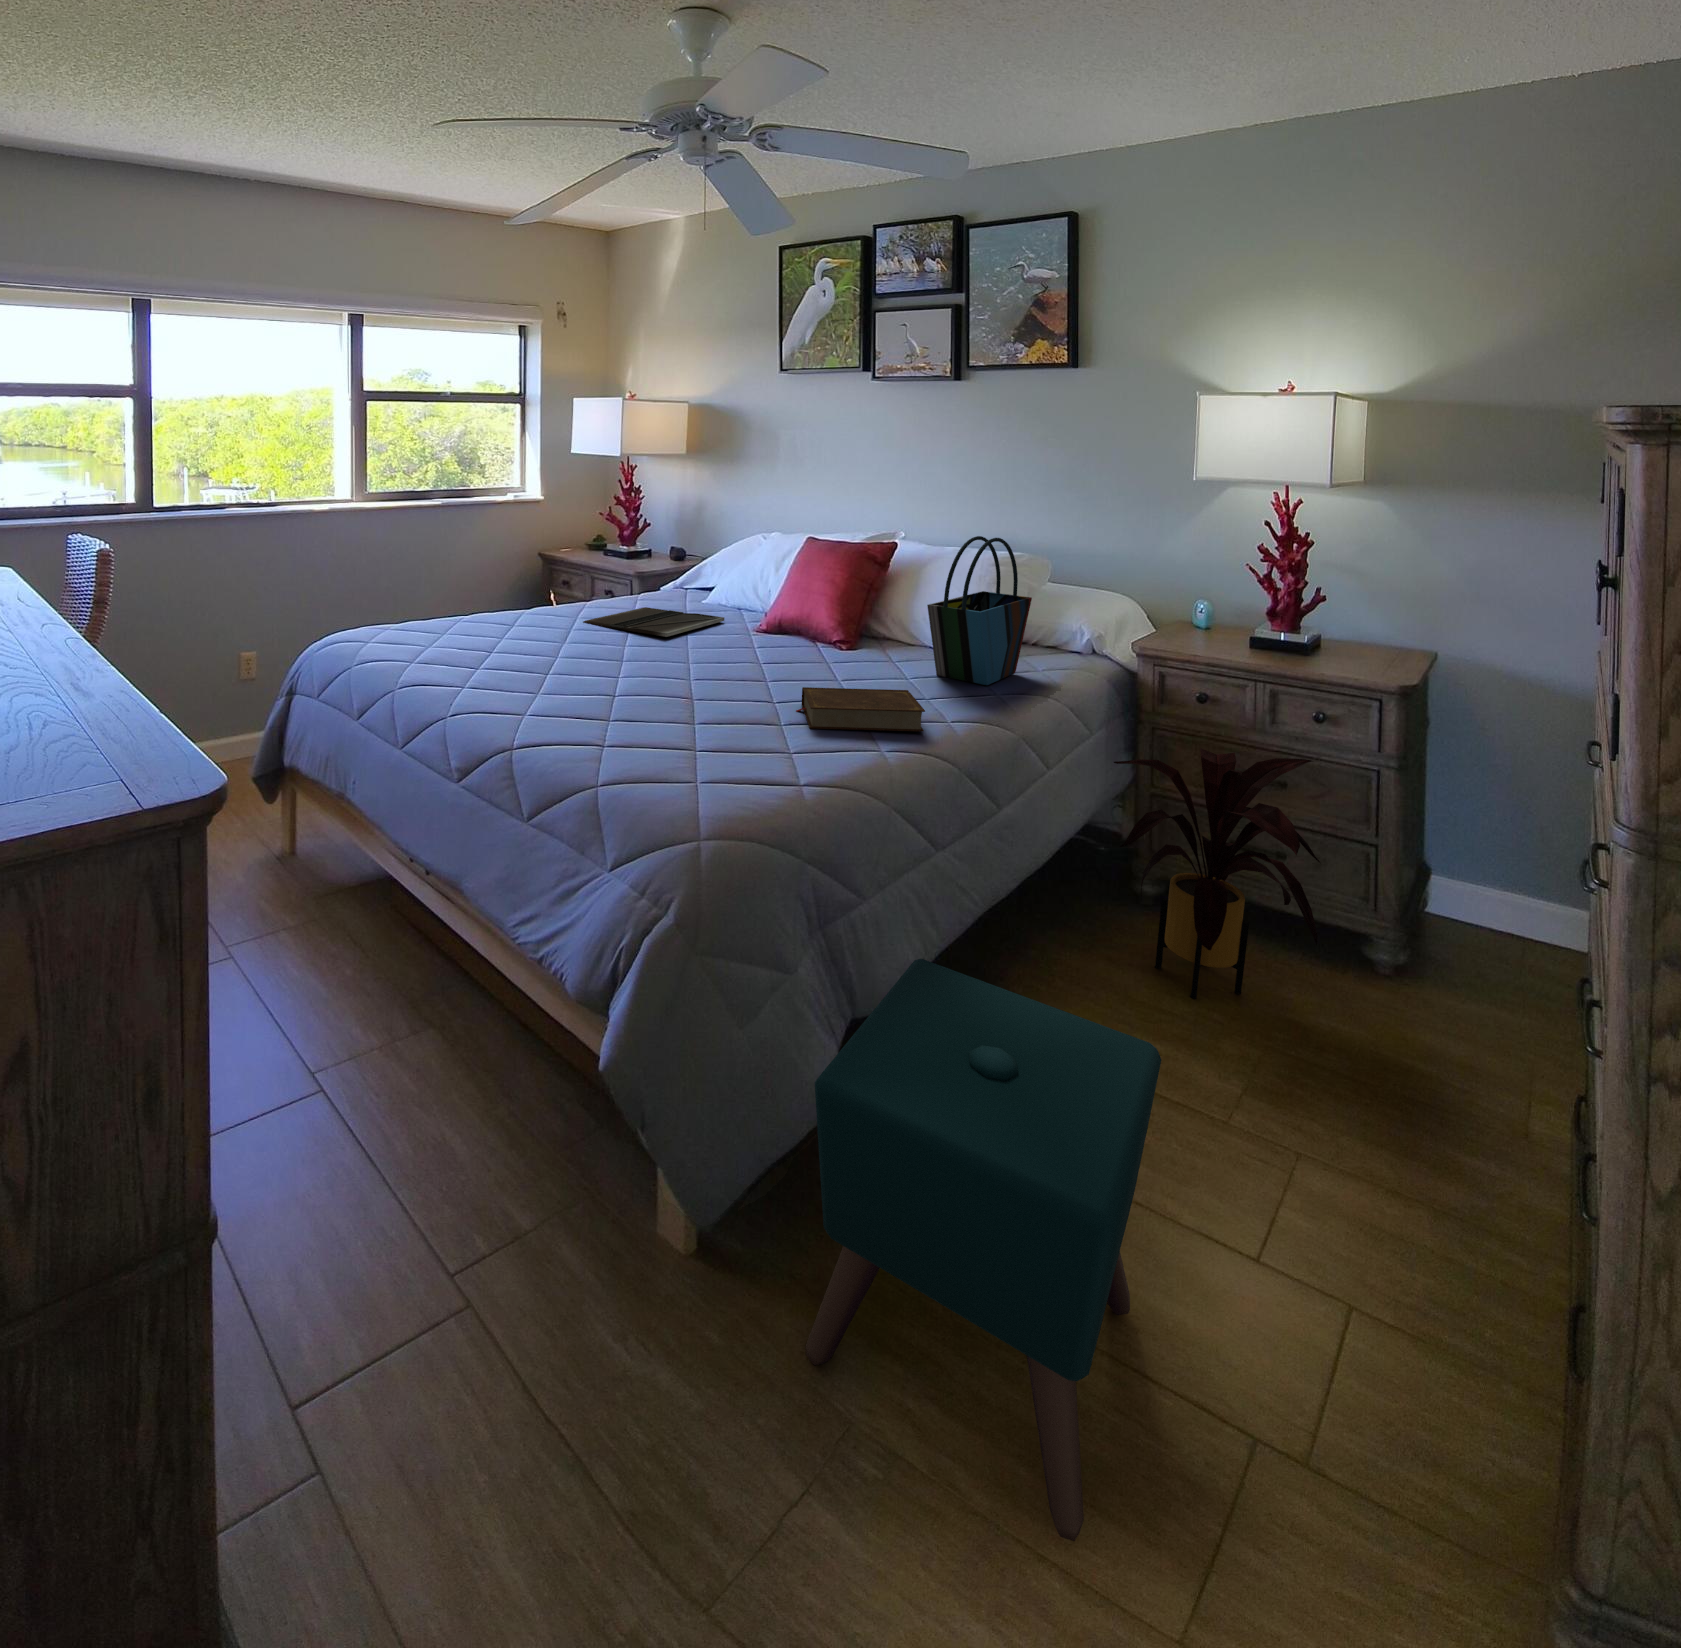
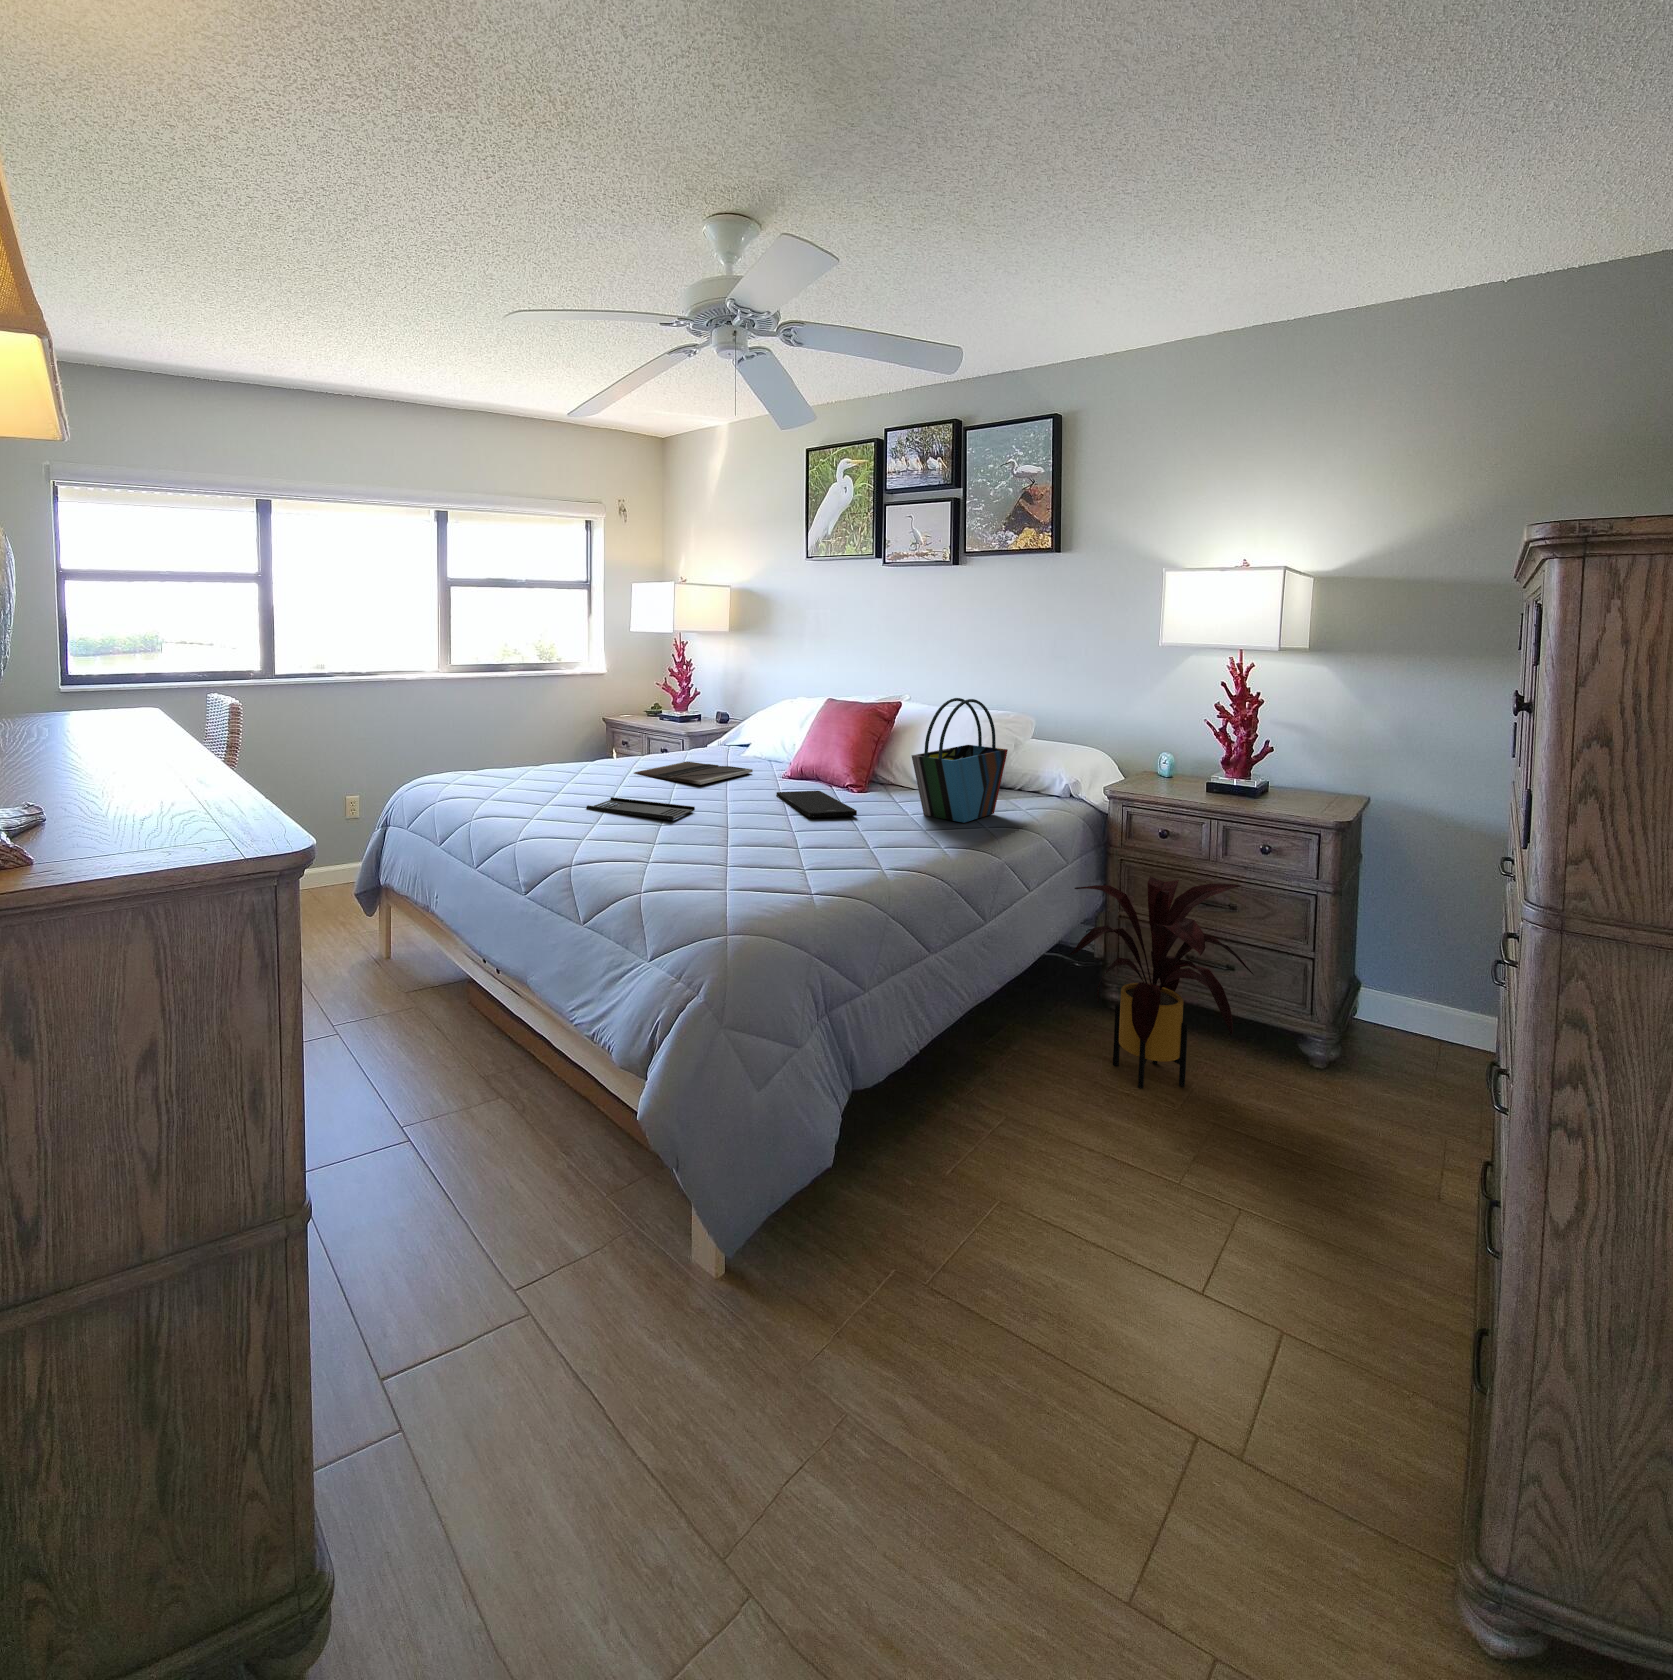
smartphone: none [759,644,861,680] -> present [776,791,857,818]
tray: none [529,654,665,685] -> present [587,797,695,820]
book: present [796,687,925,731] -> none [785,821,895,855]
ottoman: present [806,959,1161,1541] -> none [773,1015,1033,1393]

